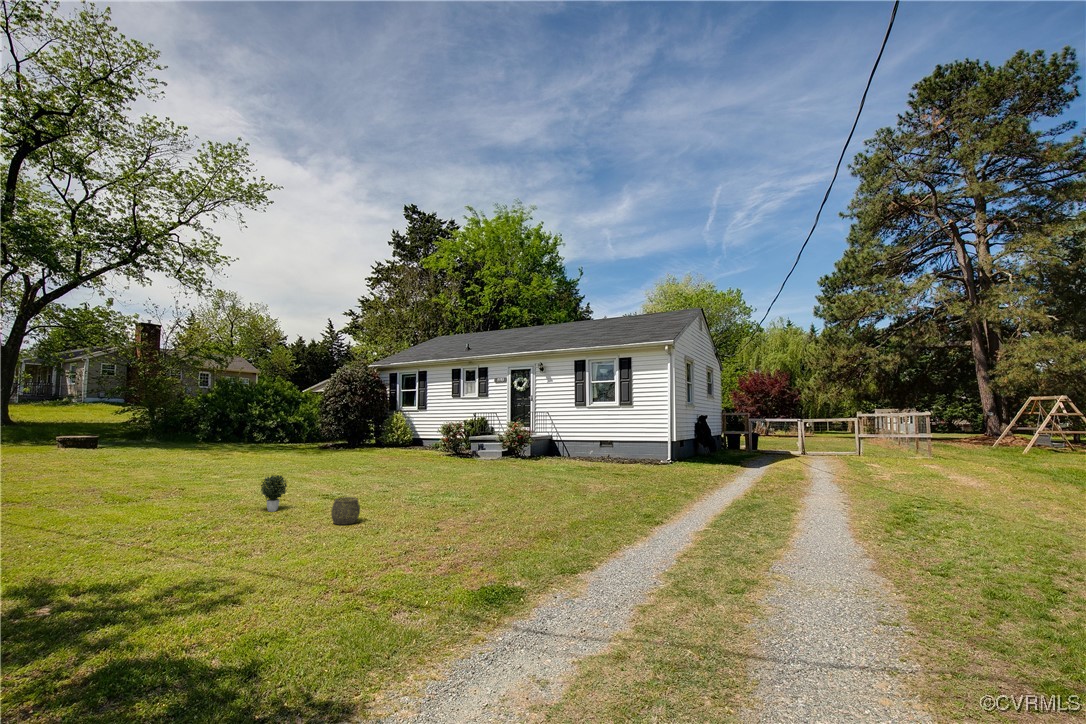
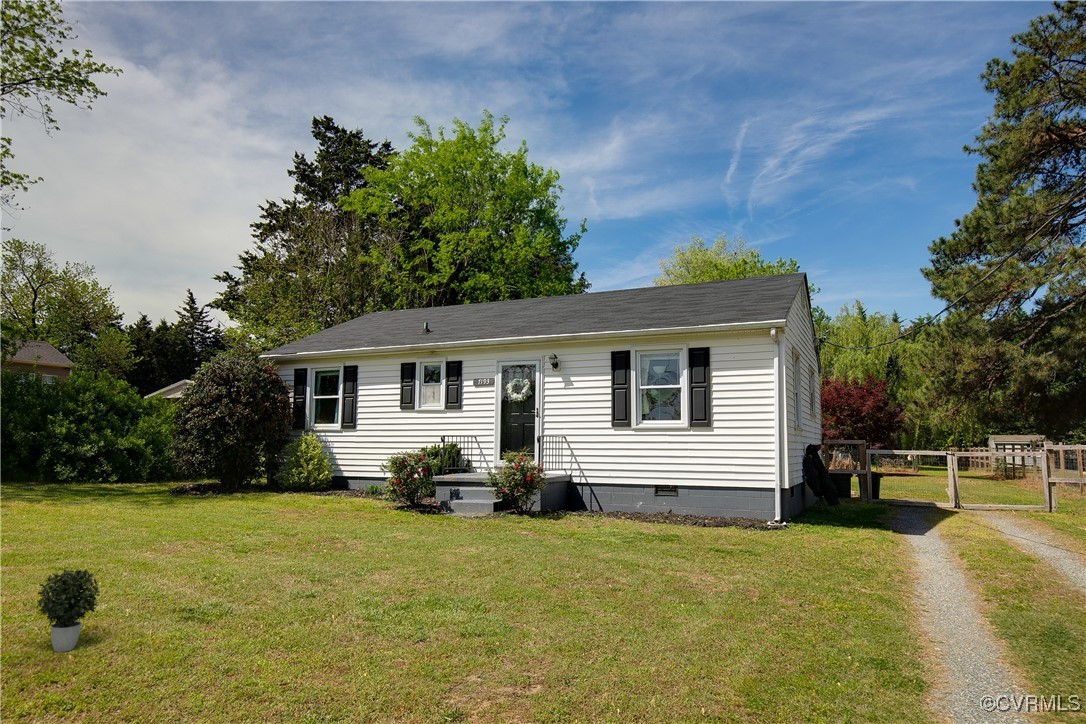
woven basket: present [331,497,360,525] -> none [199,625,266,694]

